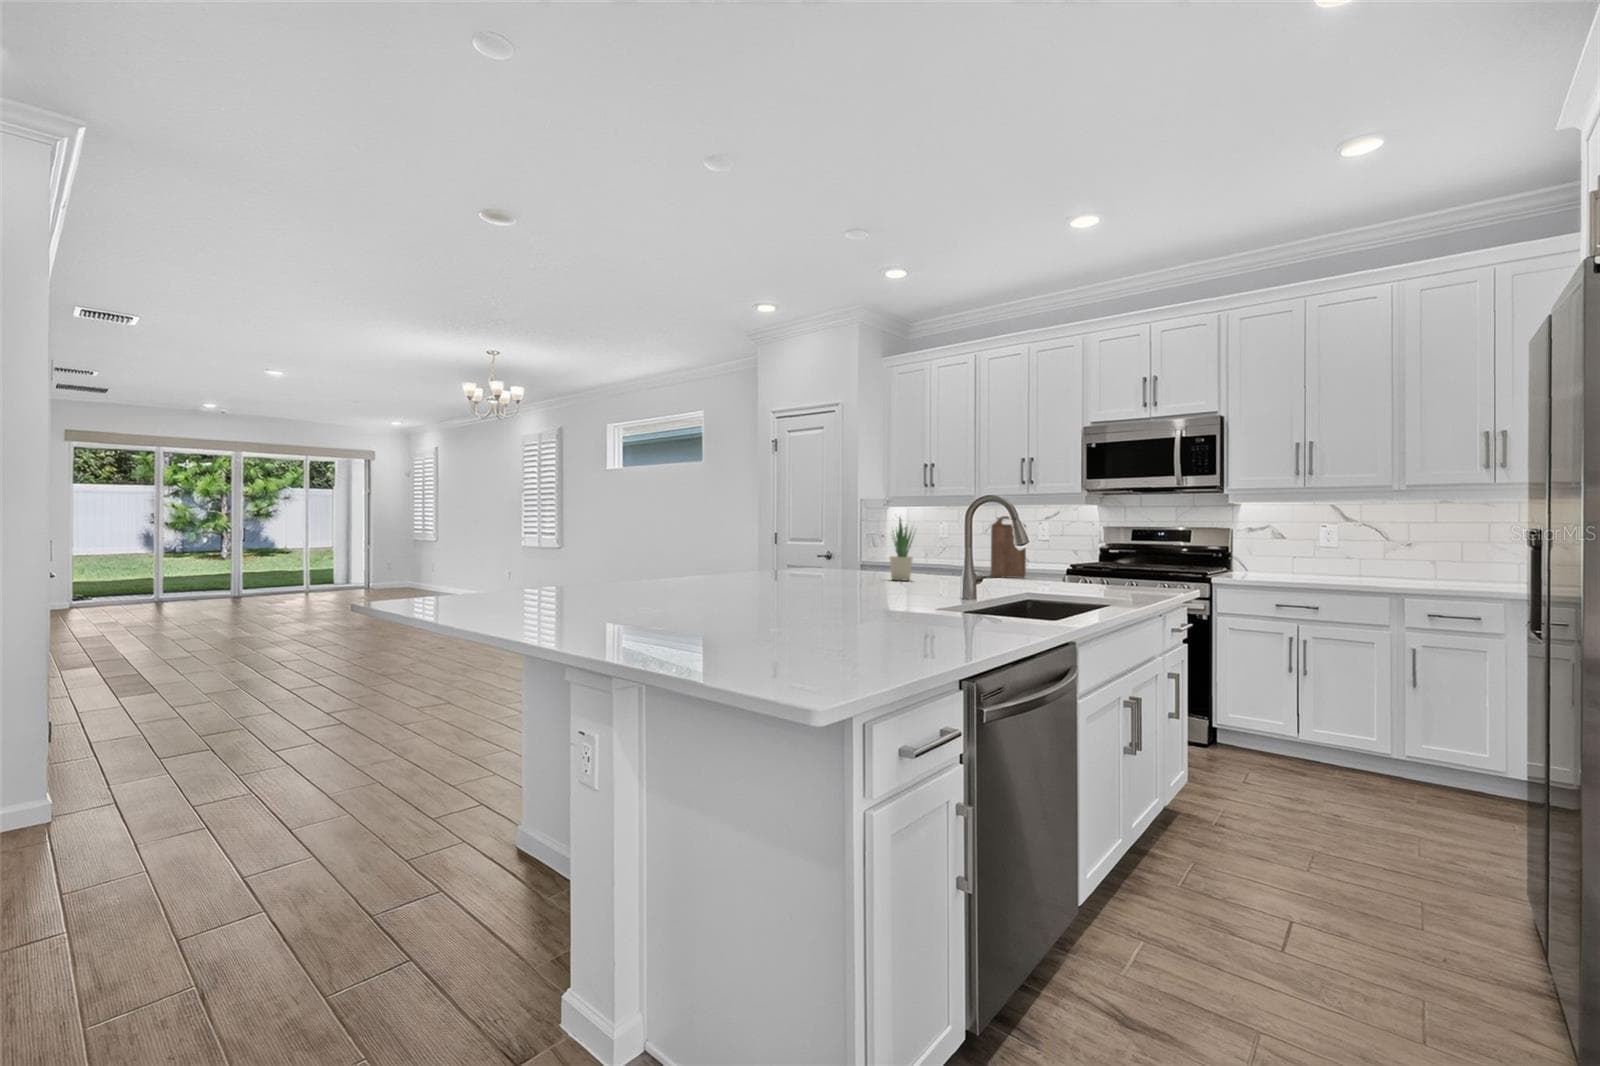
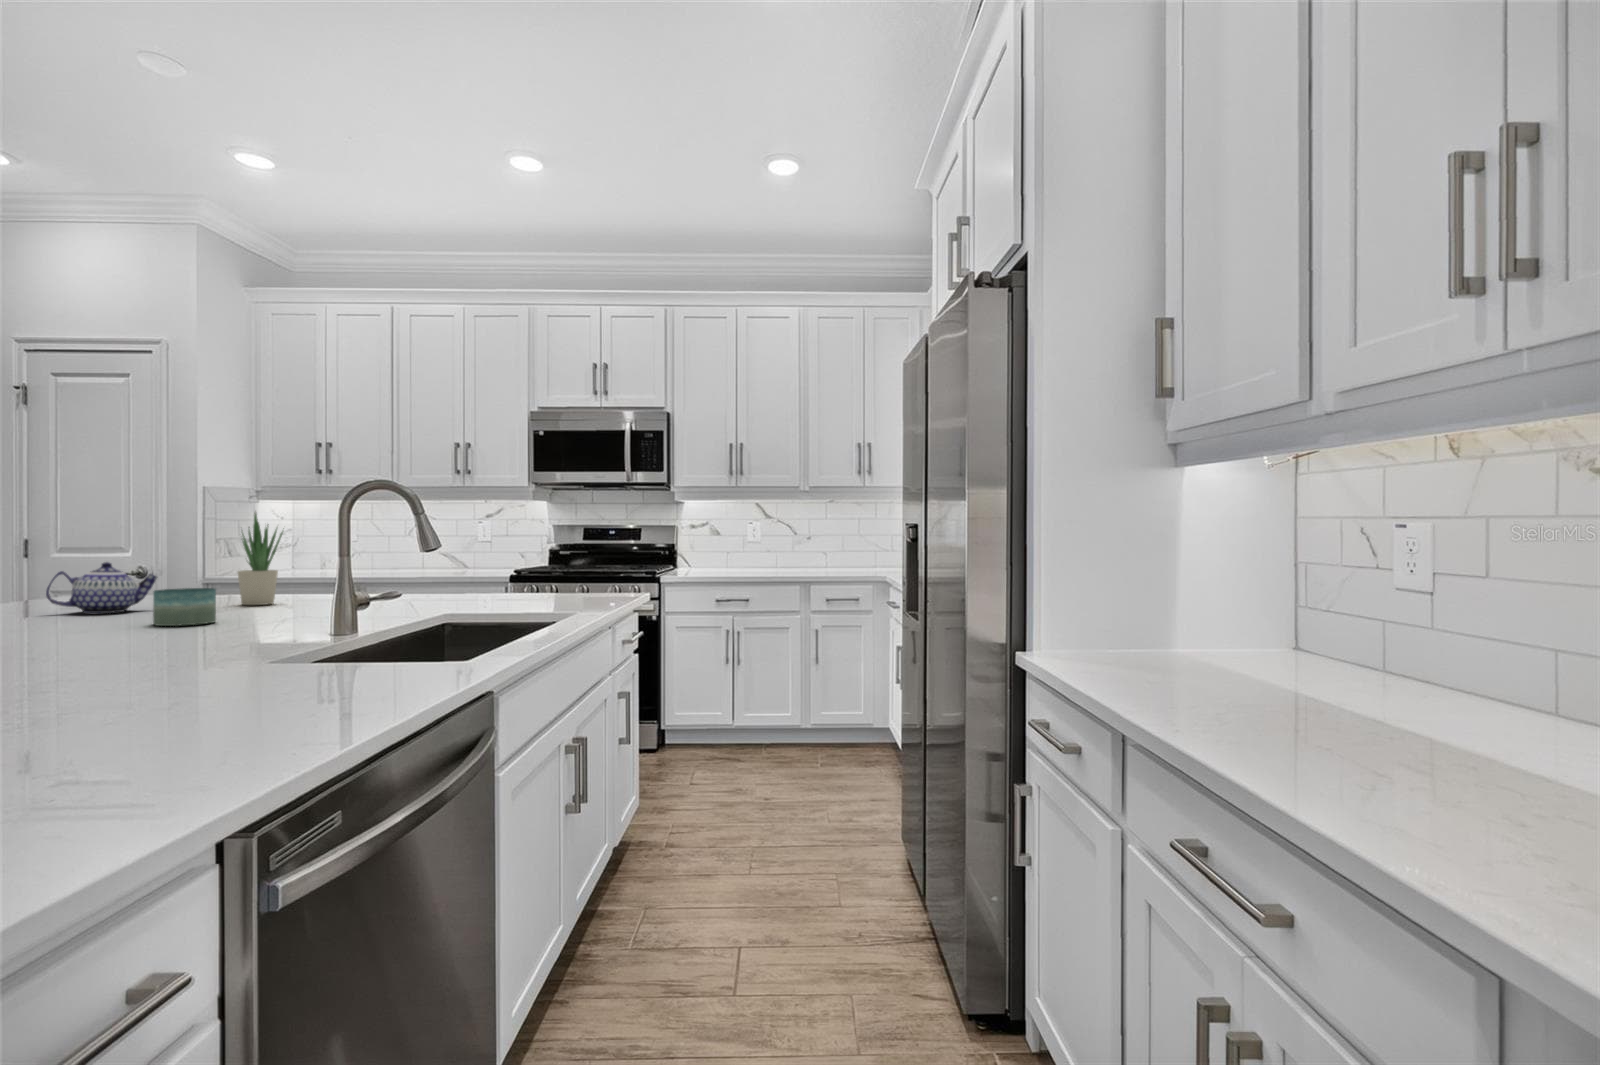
cutting board: present [991,516,1026,578] -> none [412,512,458,589]
teapot: none [797,548,848,580] -> present [46,562,157,613]
candle: none [853,566,885,589] -> present [153,588,216,626]

